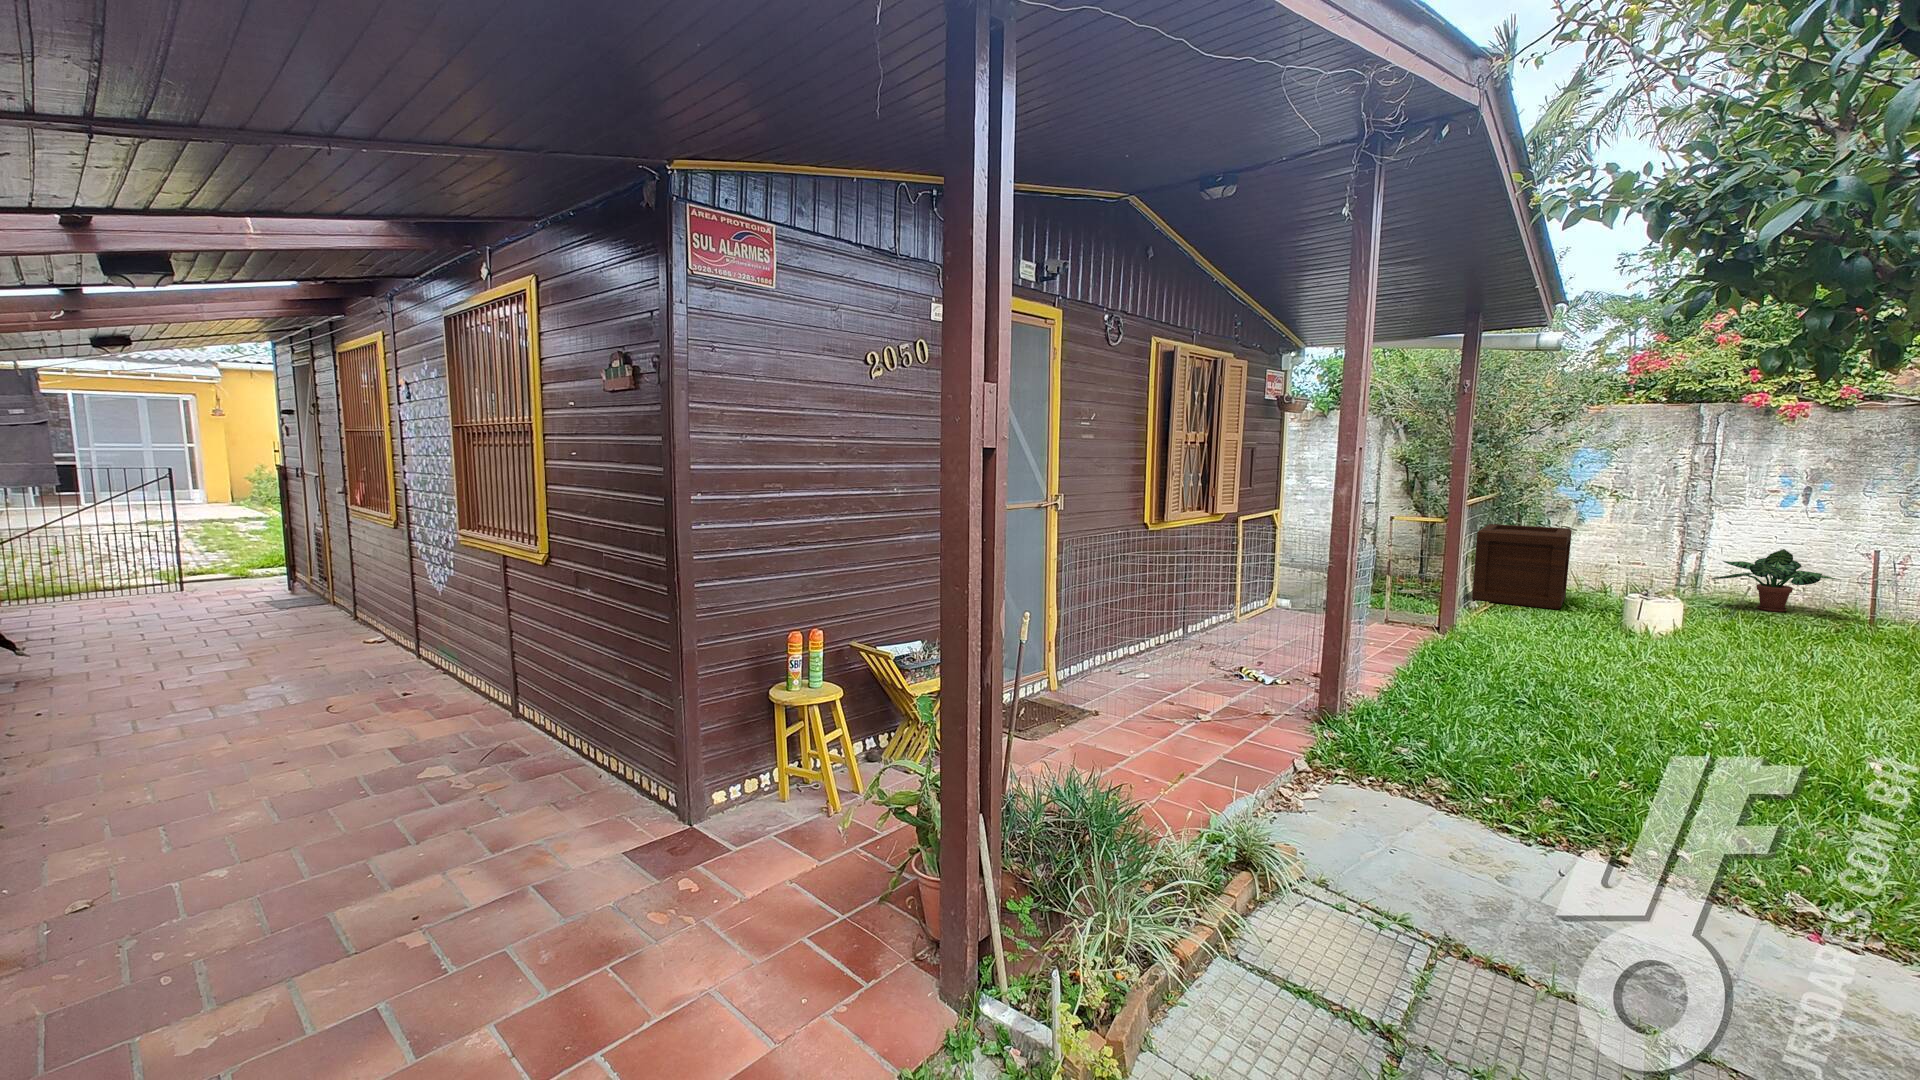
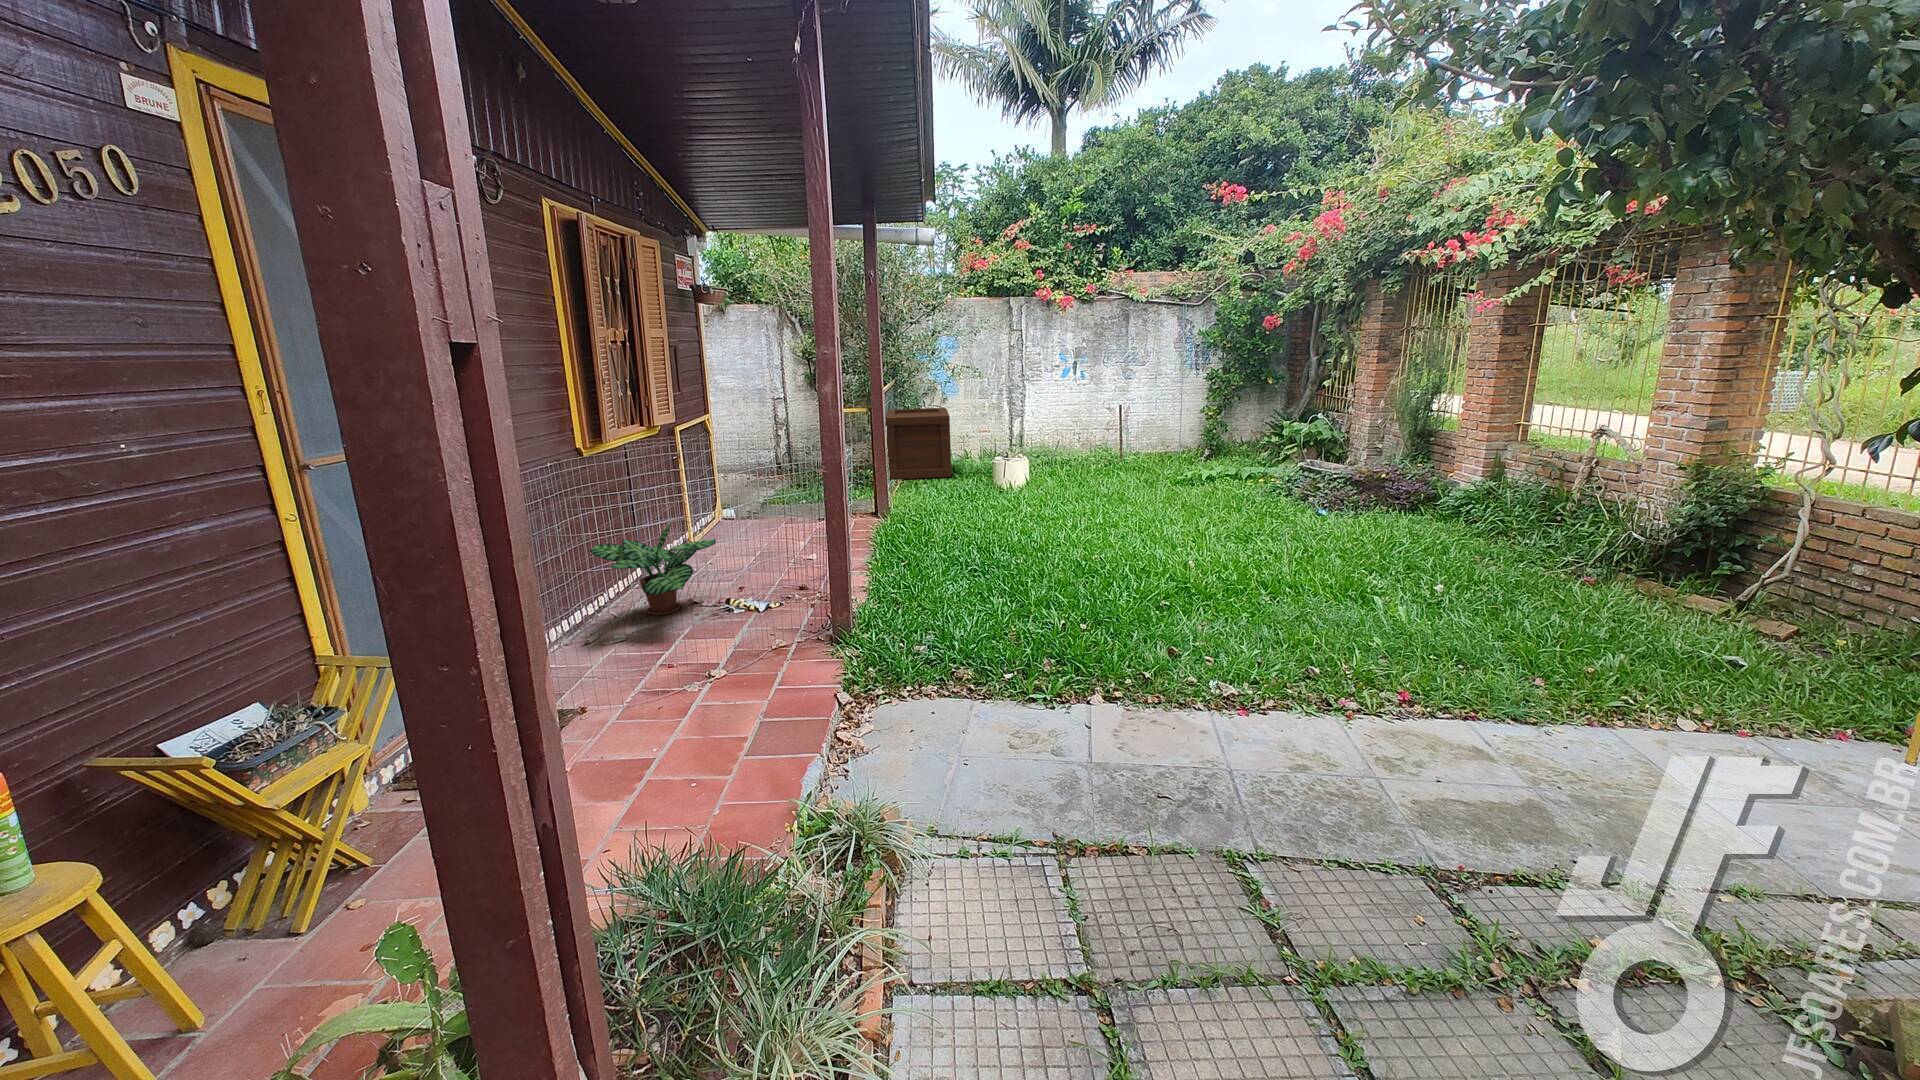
potted plant: present [1712,549,1837,612] -> present [590,523,716,615]

